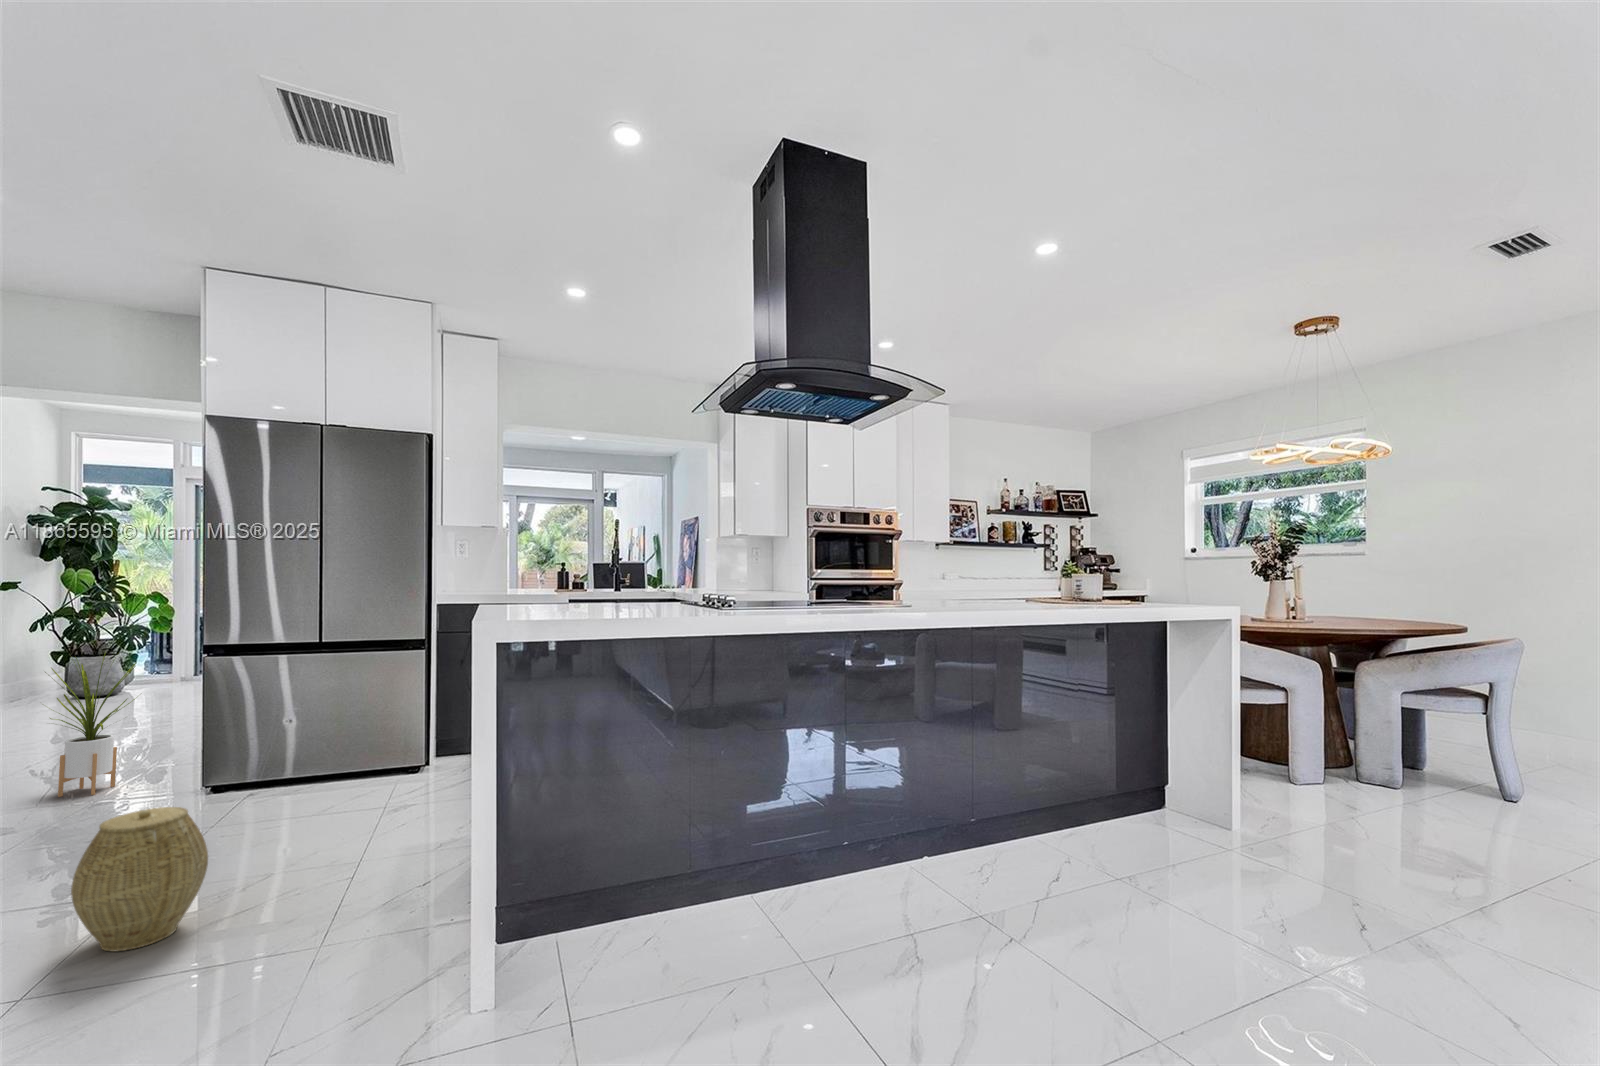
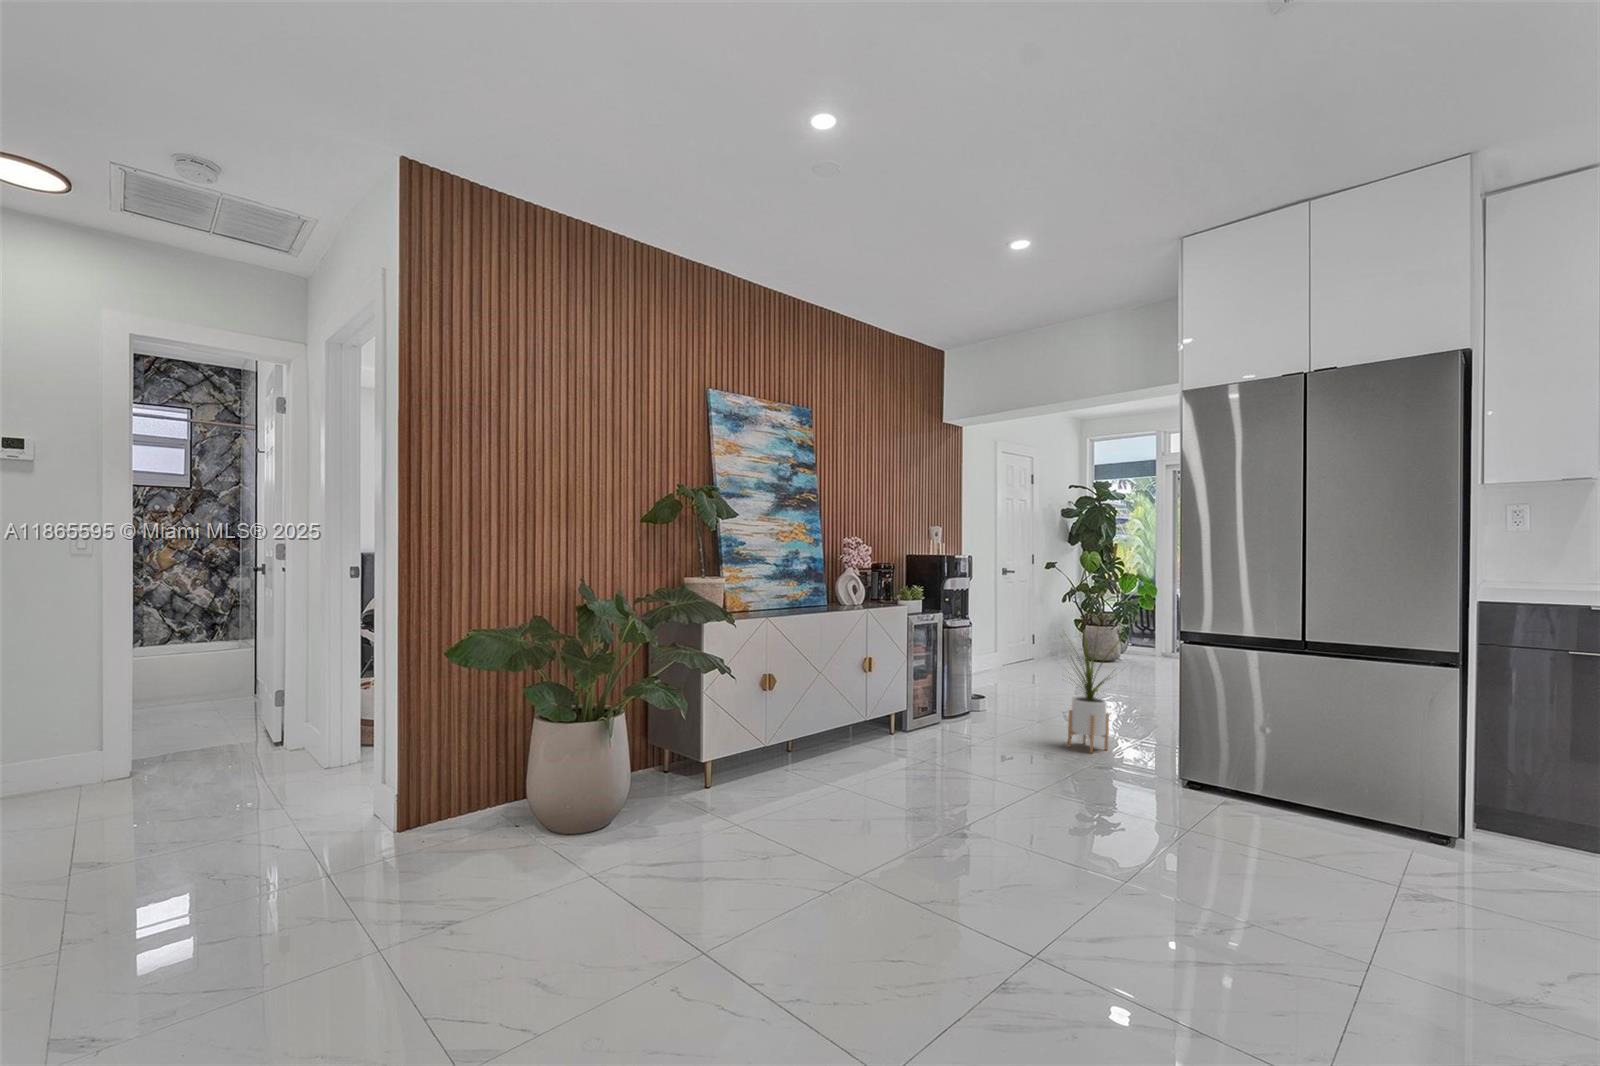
woven basket: present [71,807,208,952] -> none [1056,795,1179,957]

